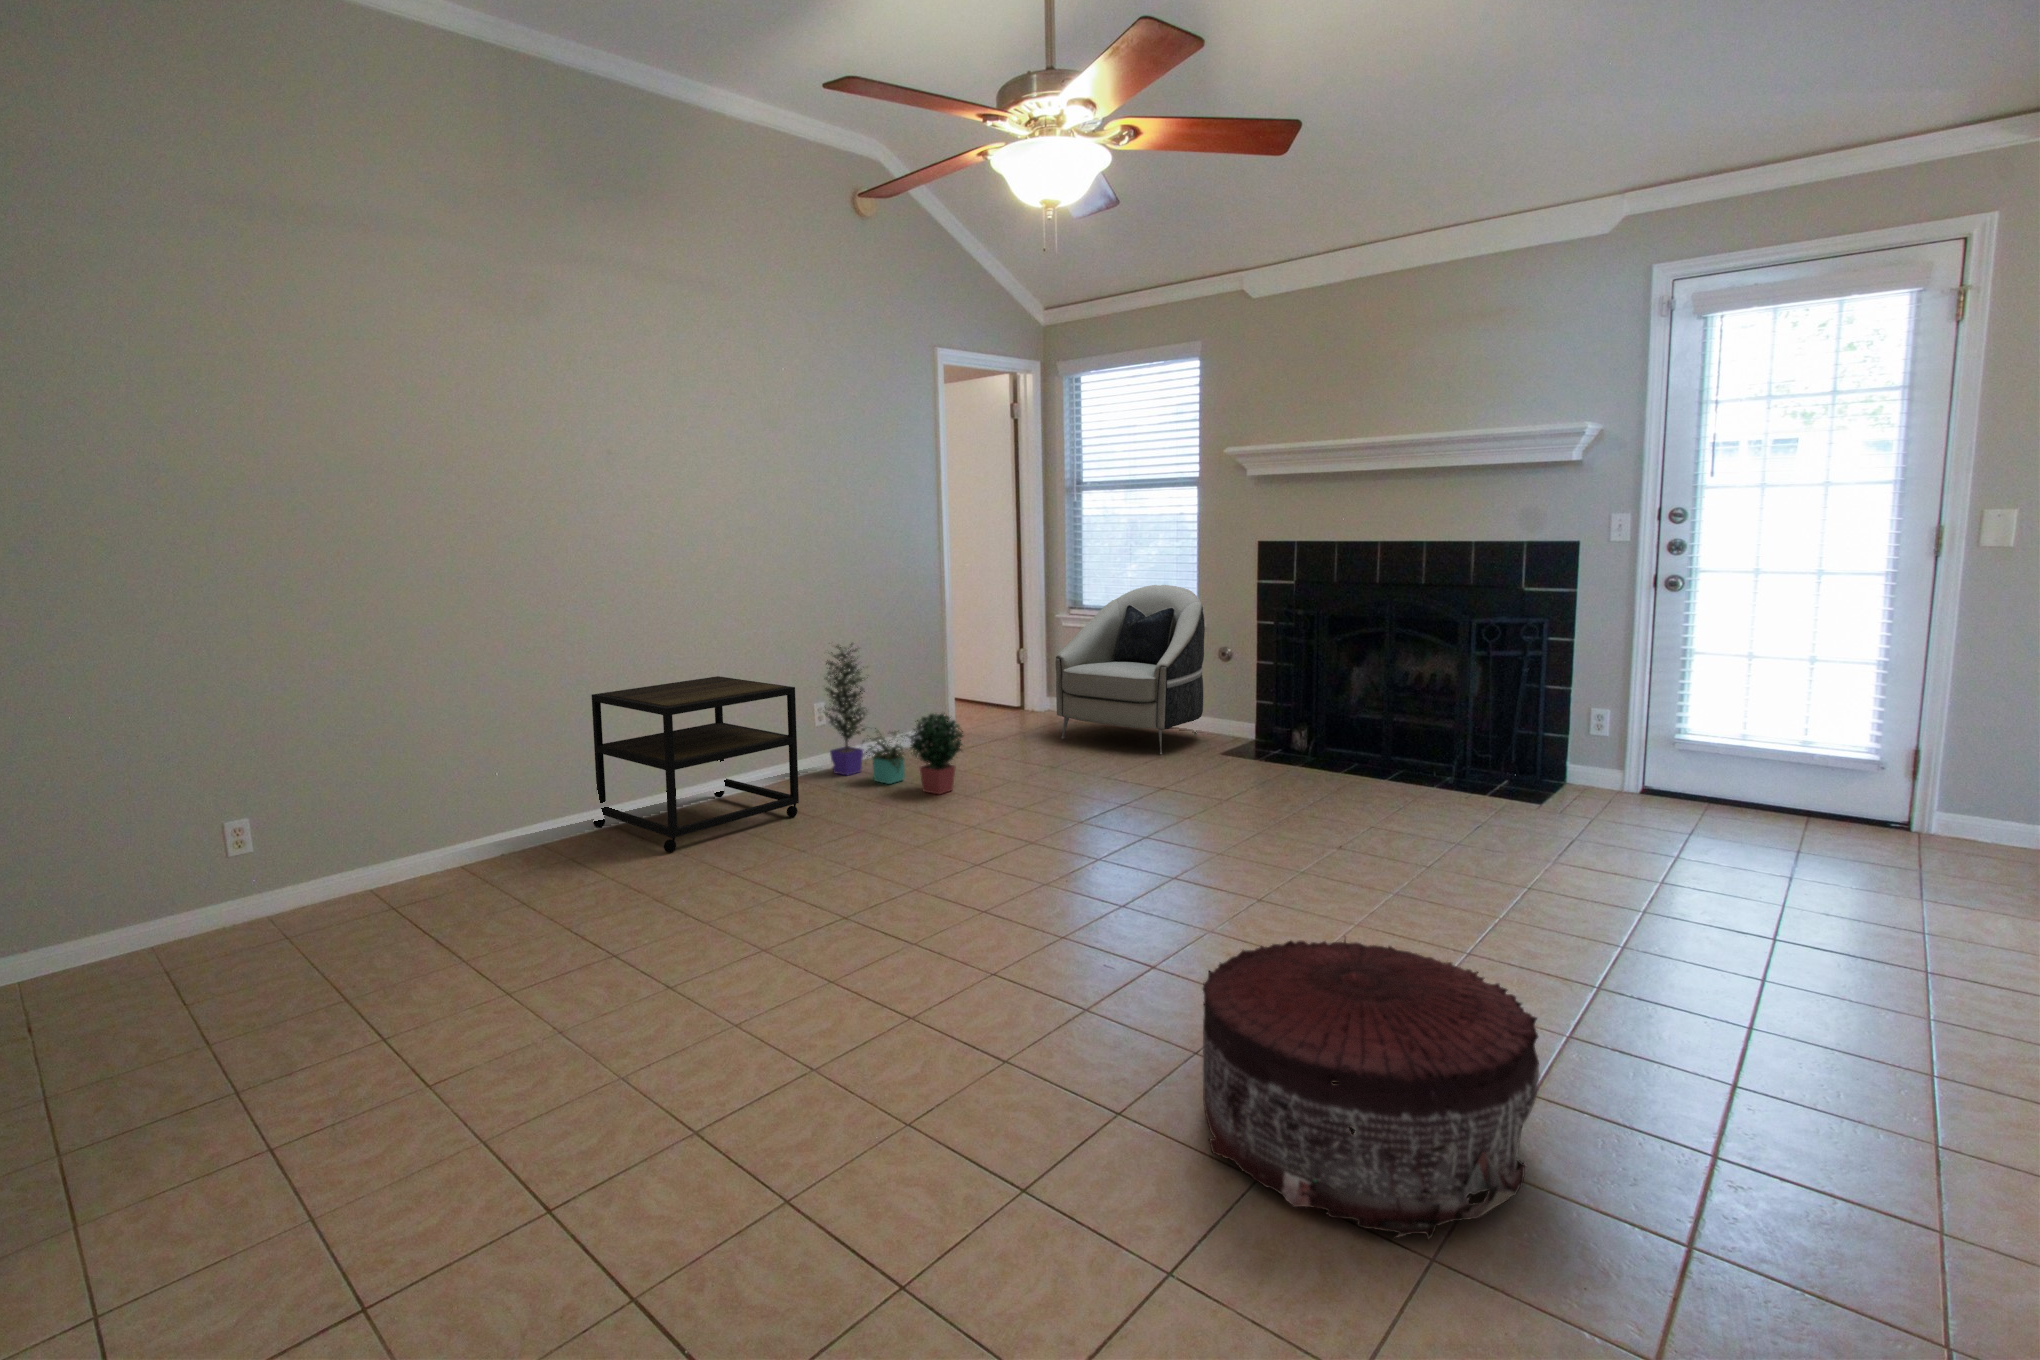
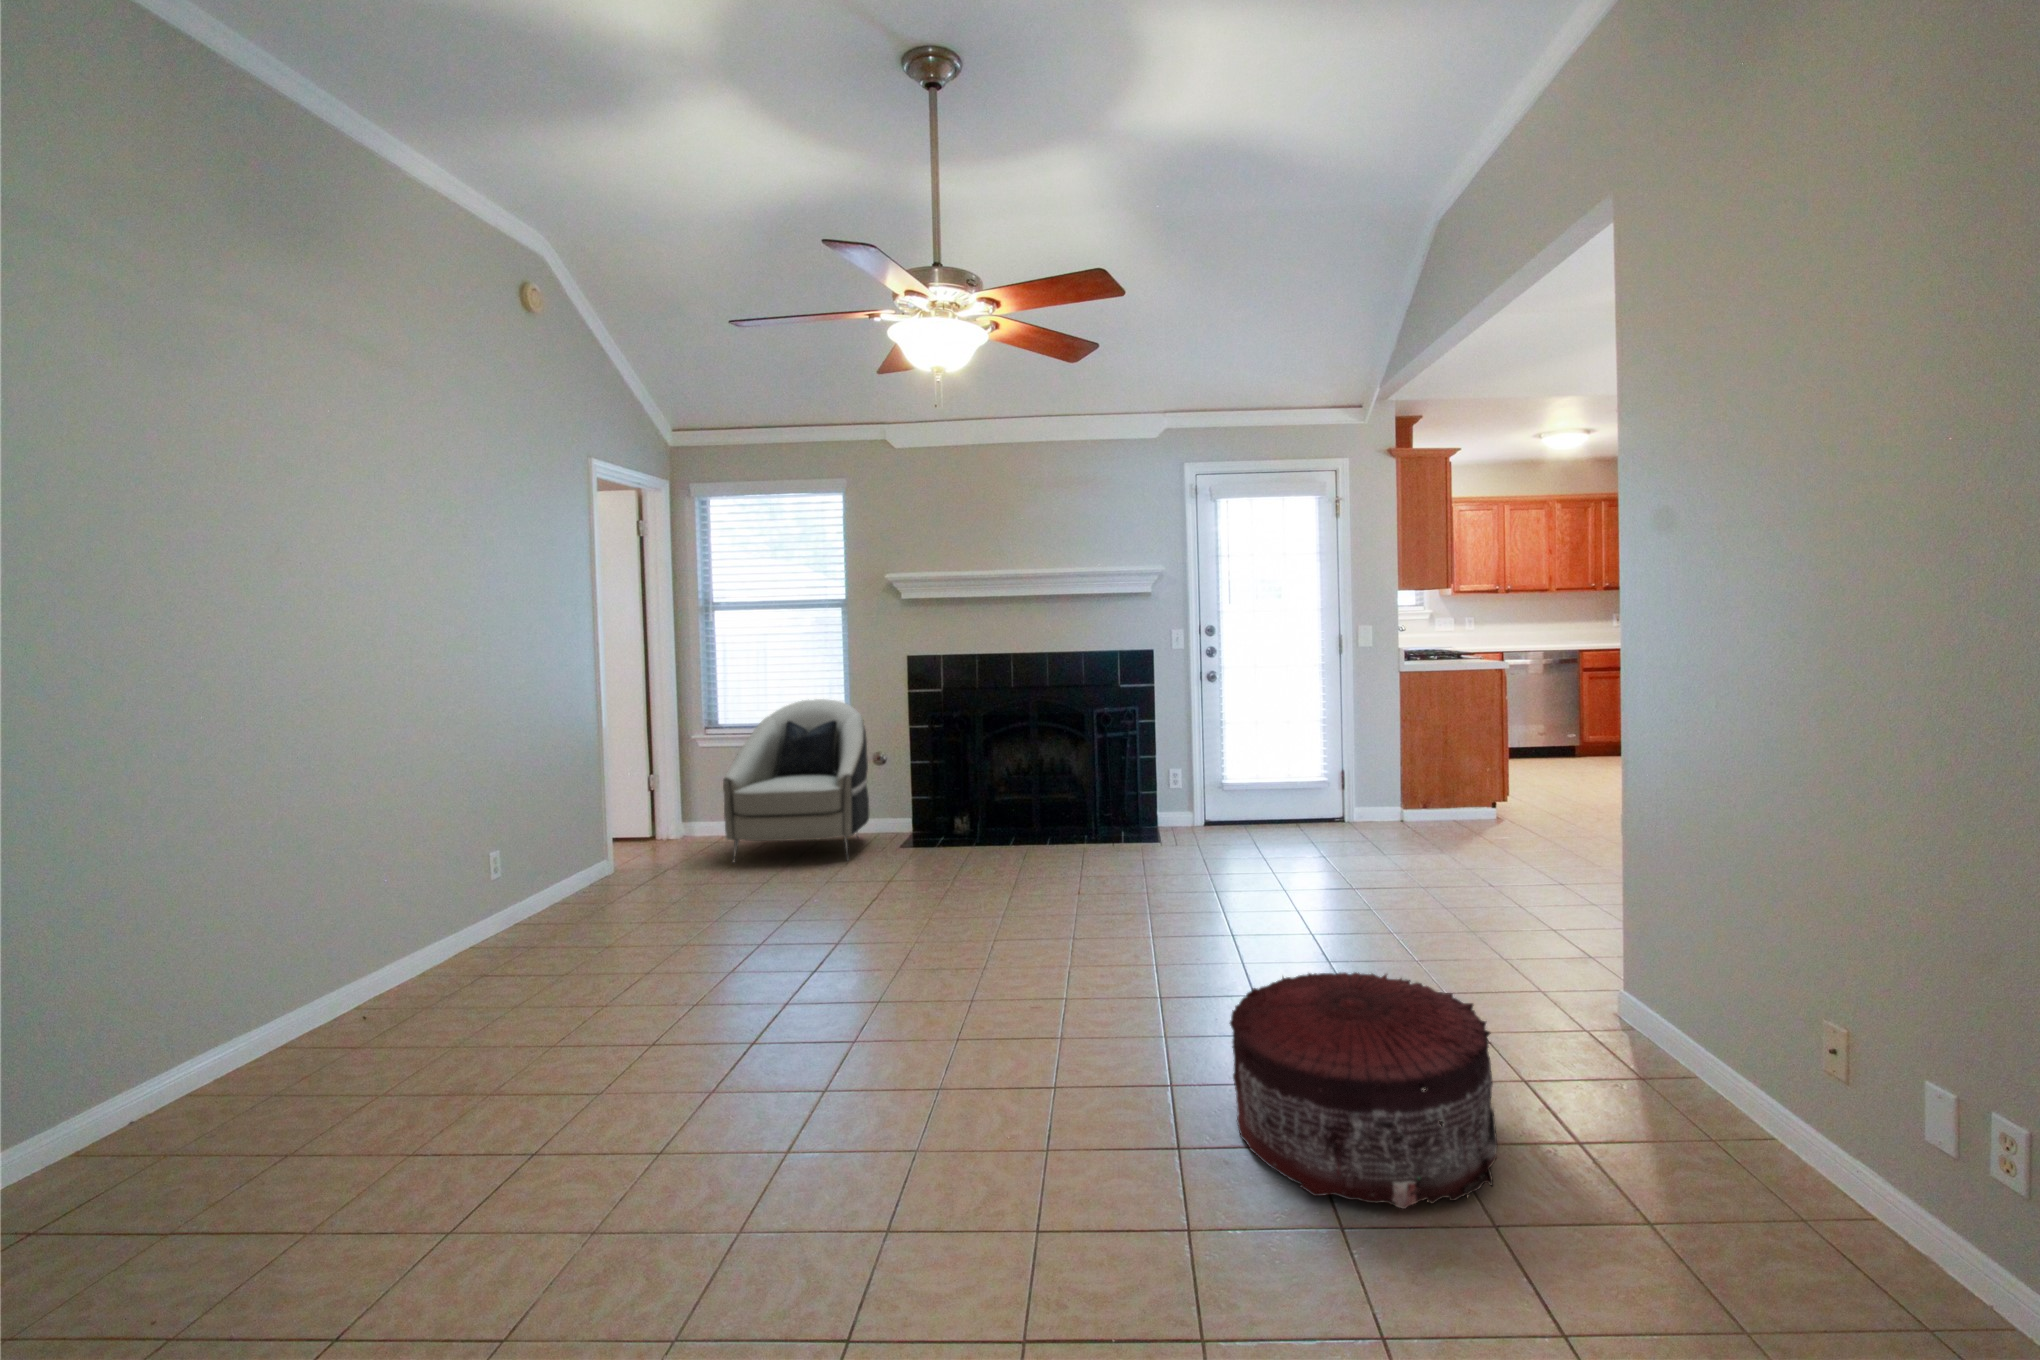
potted plant: present [824,644,963,794] -> none [470,790,691,957]
side table: present [592,676,799,852] -> none [137,856,504,1133]

